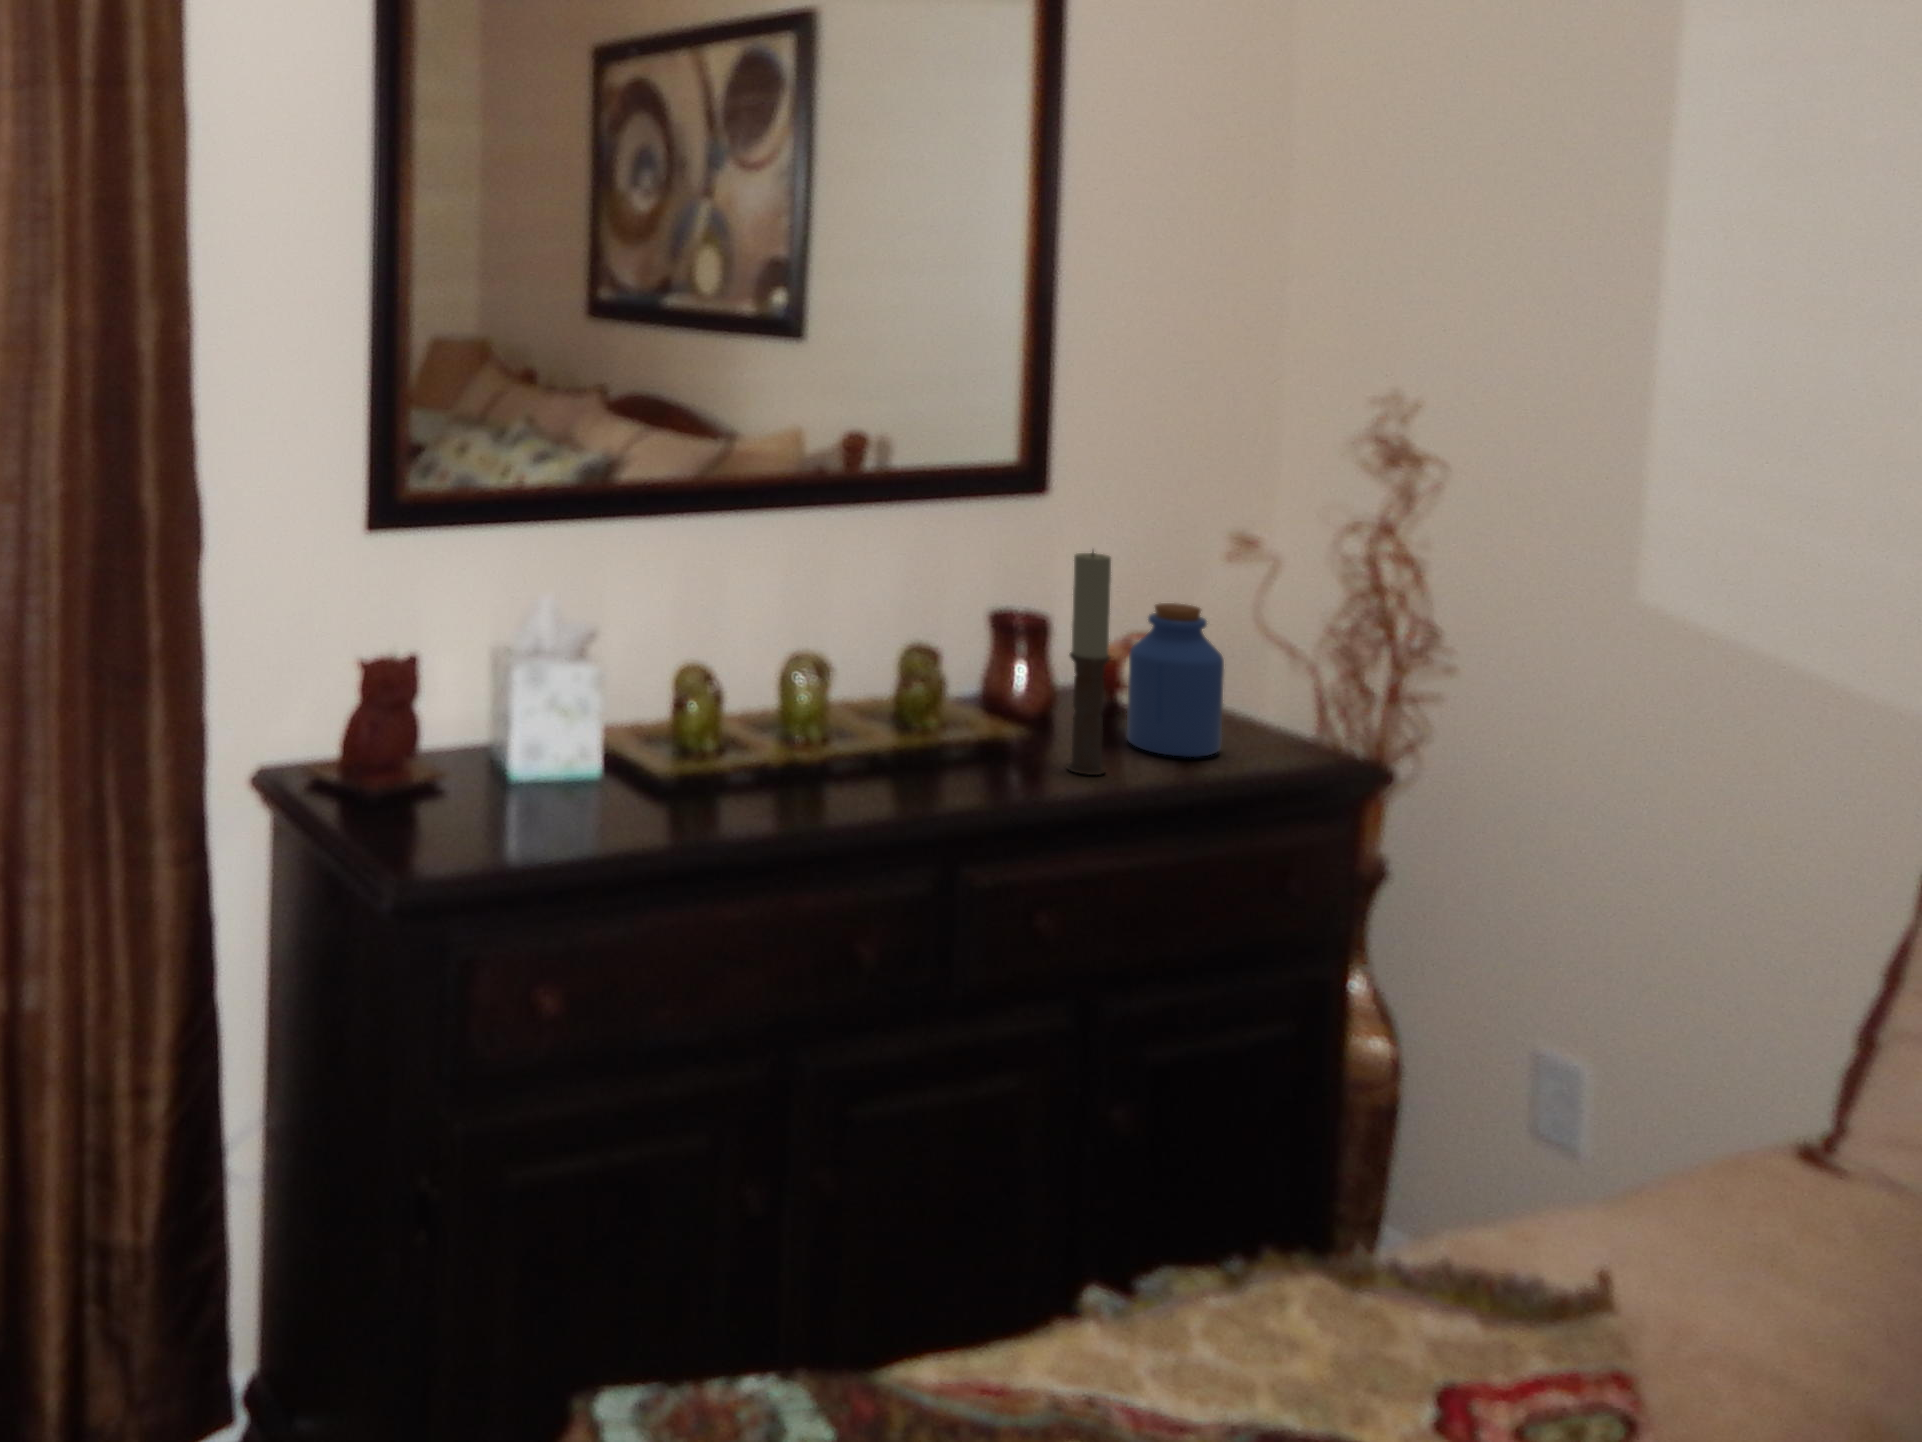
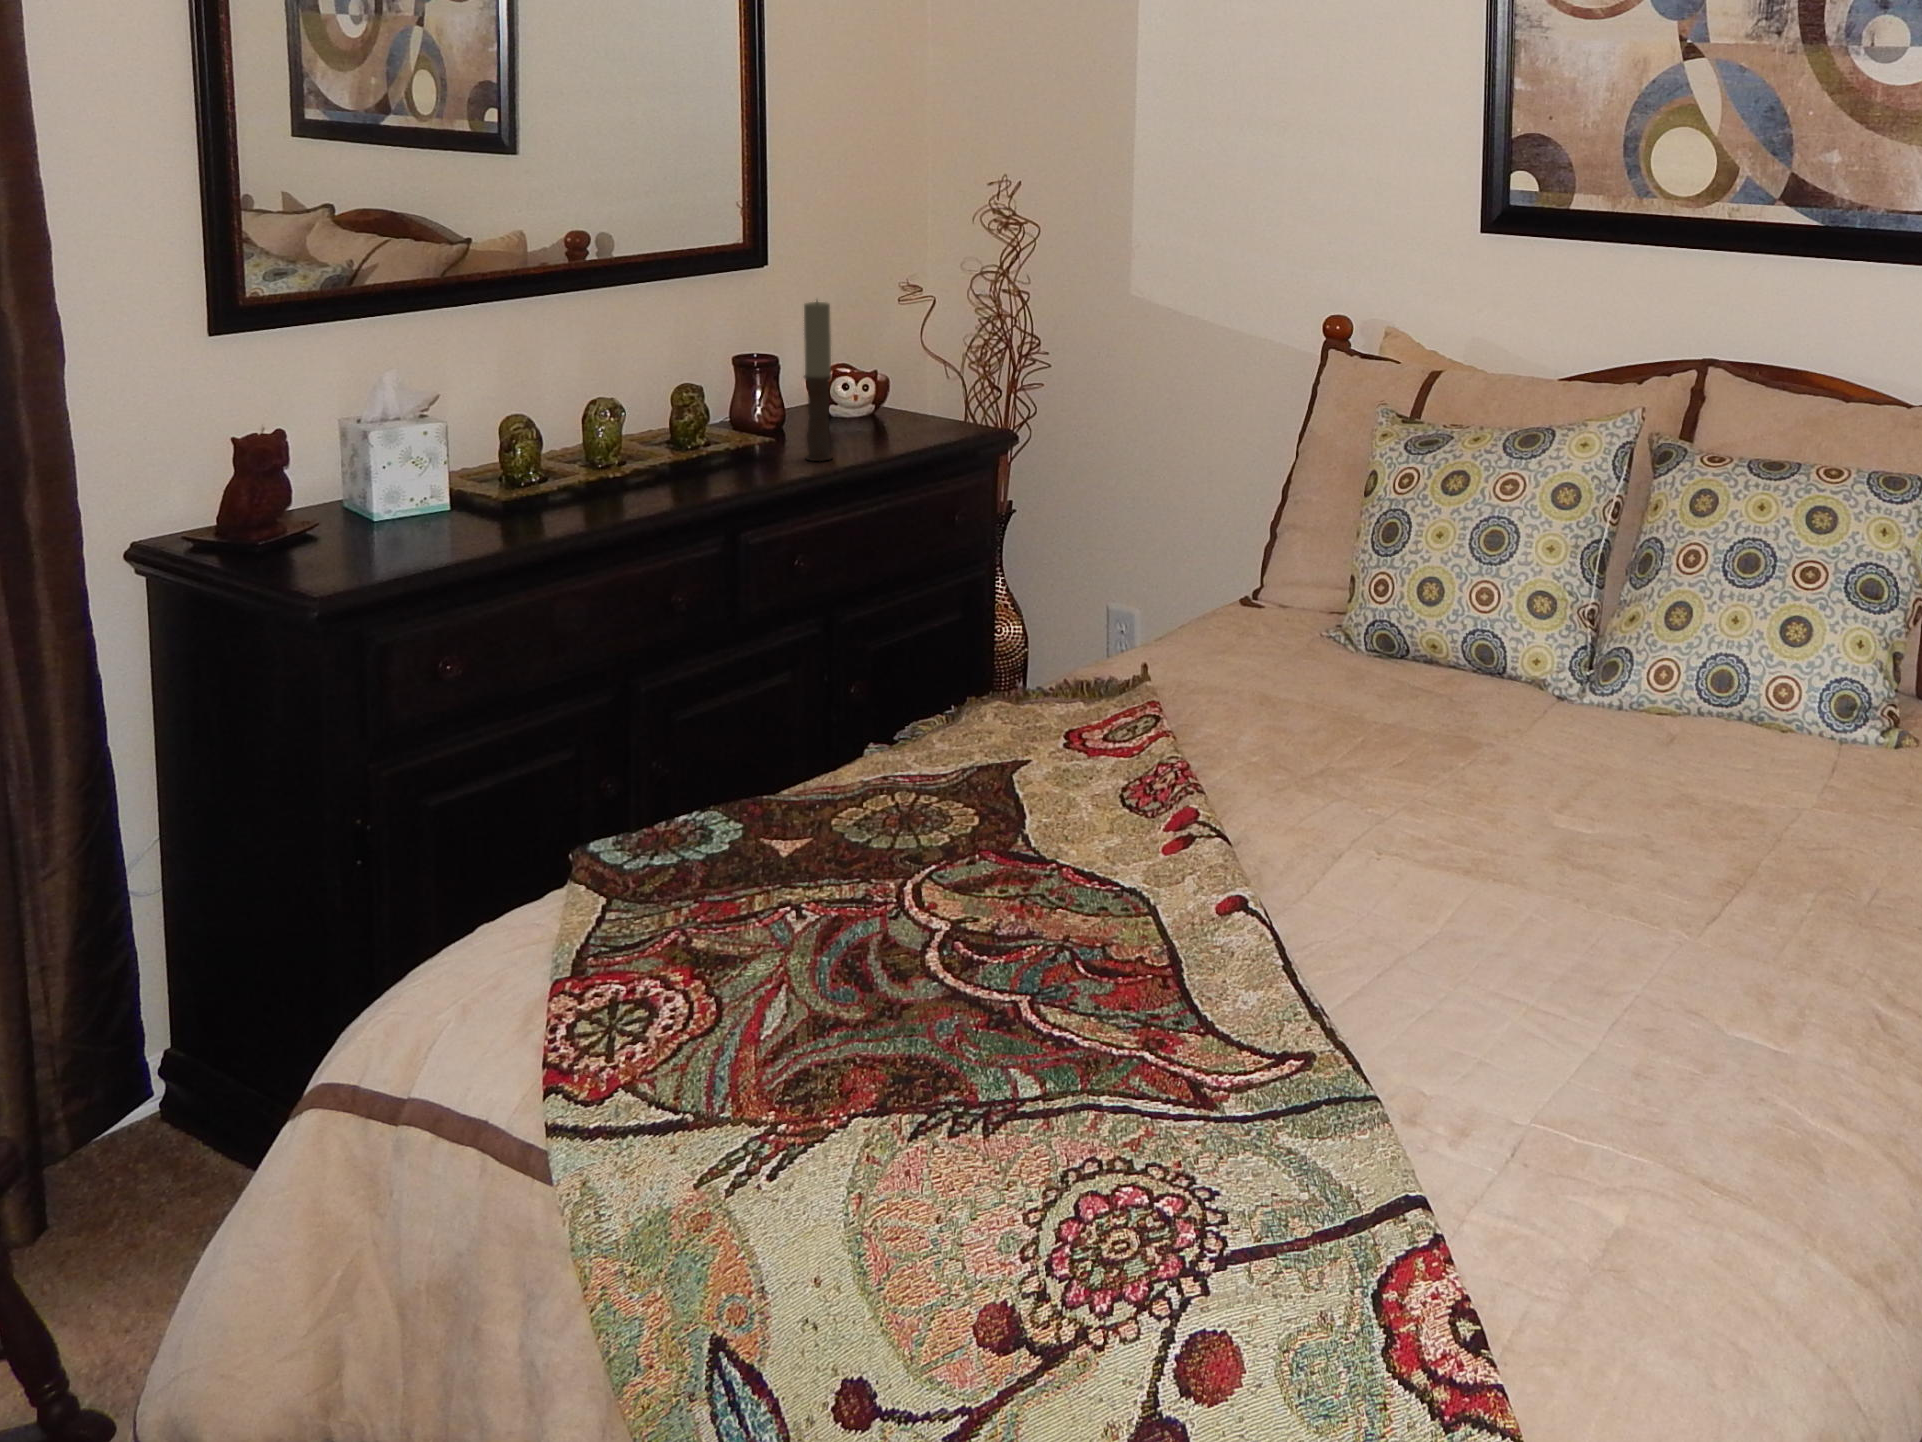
jar: present [1127,603,1224,757] -> none [842,335,907,442]

